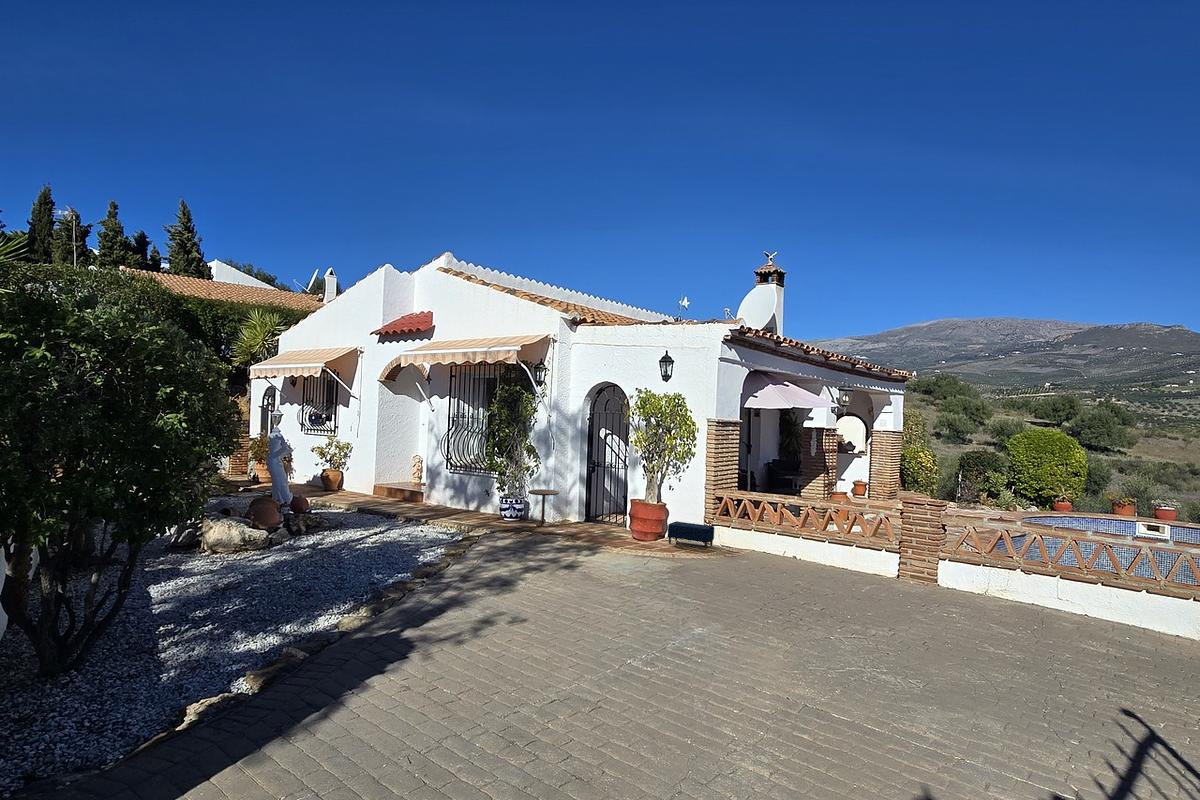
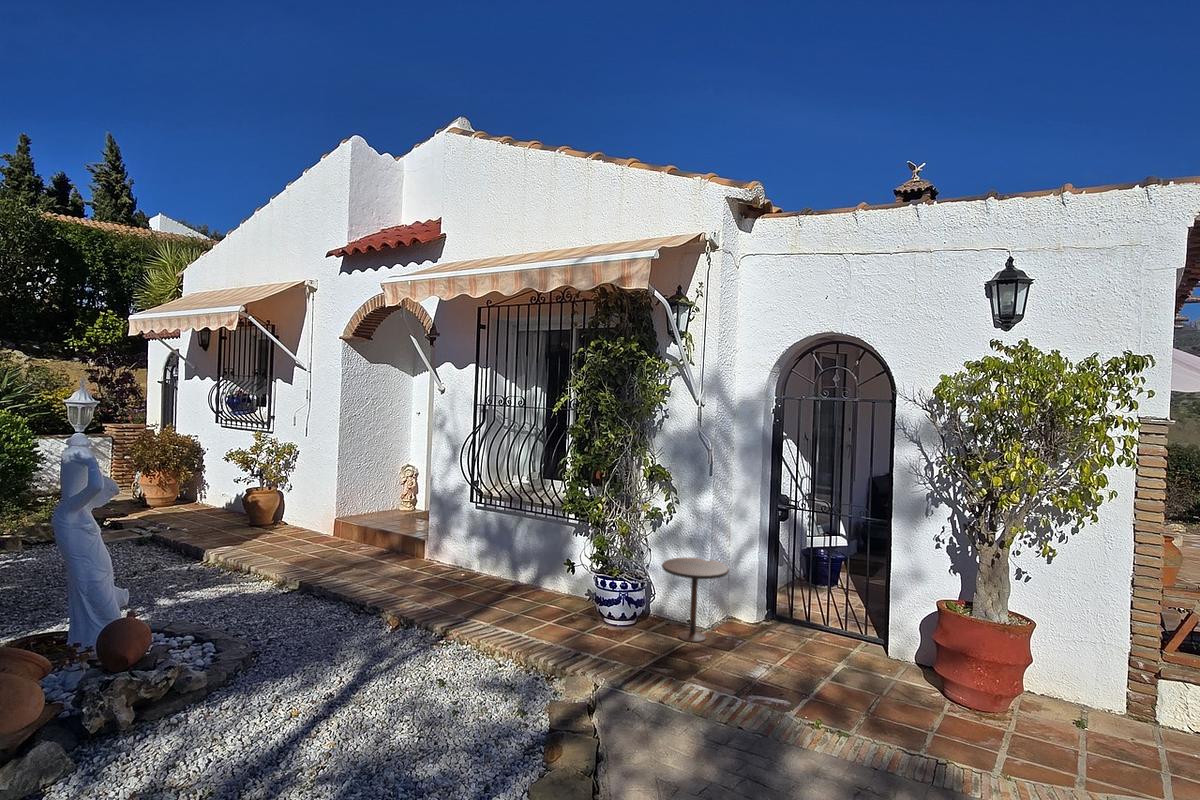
bench: present [668,521,714,549] -> none [1024,650,1149,734]

